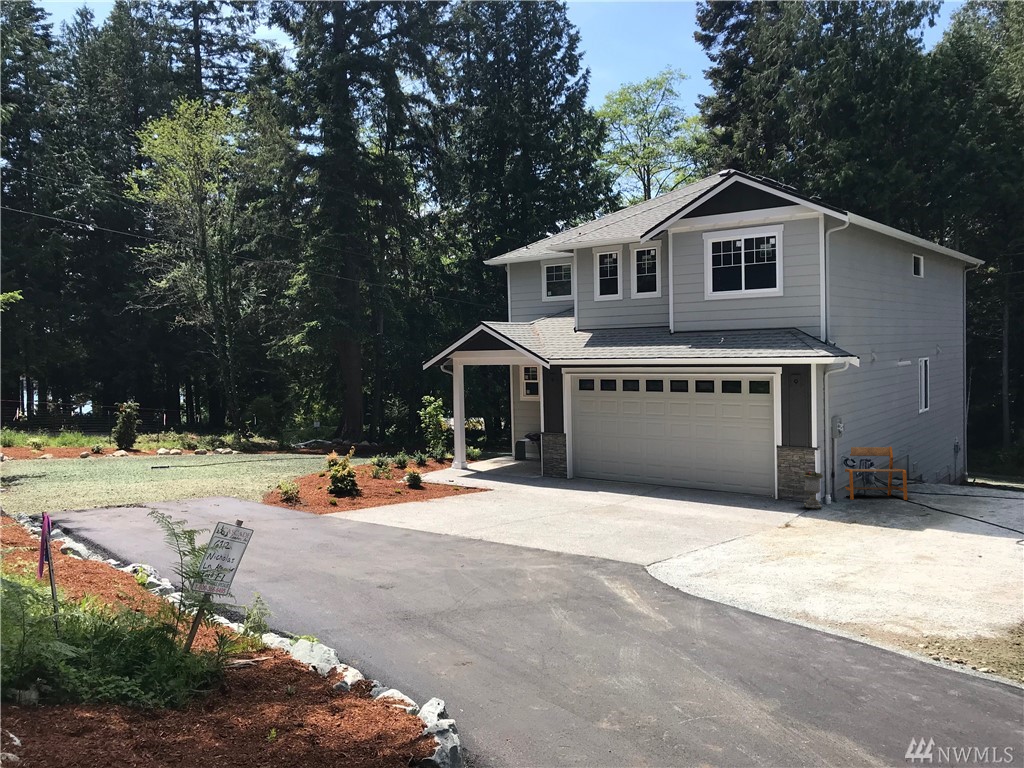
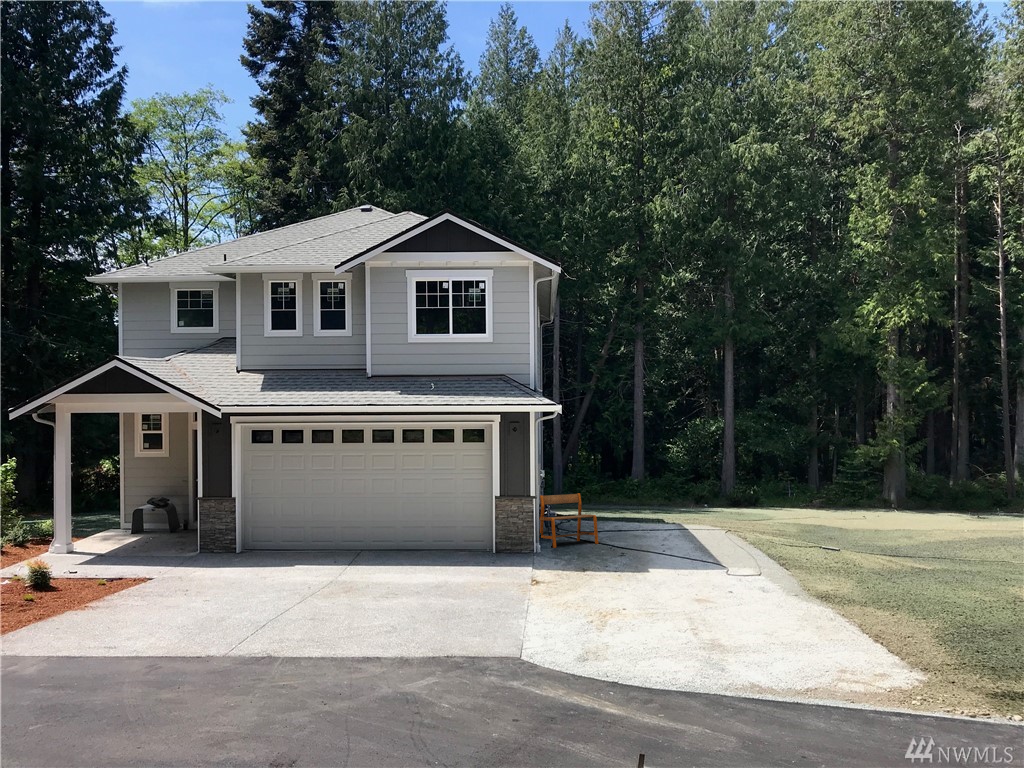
planter: present [802,472,823,509] -> none [523,521,544,560]

